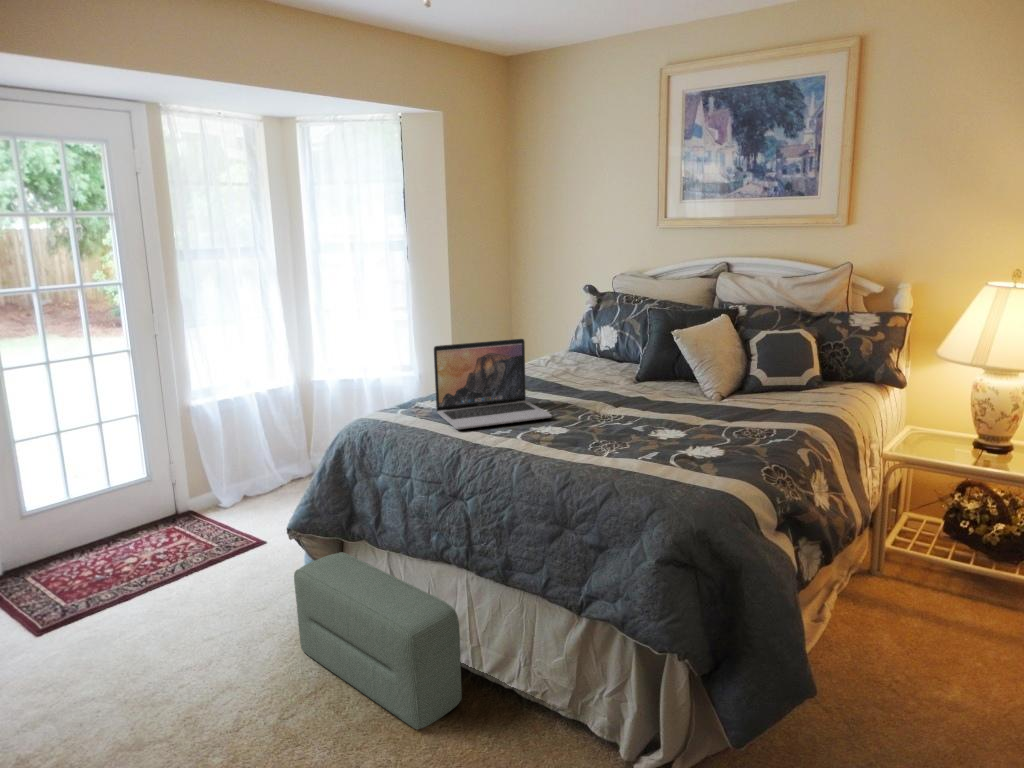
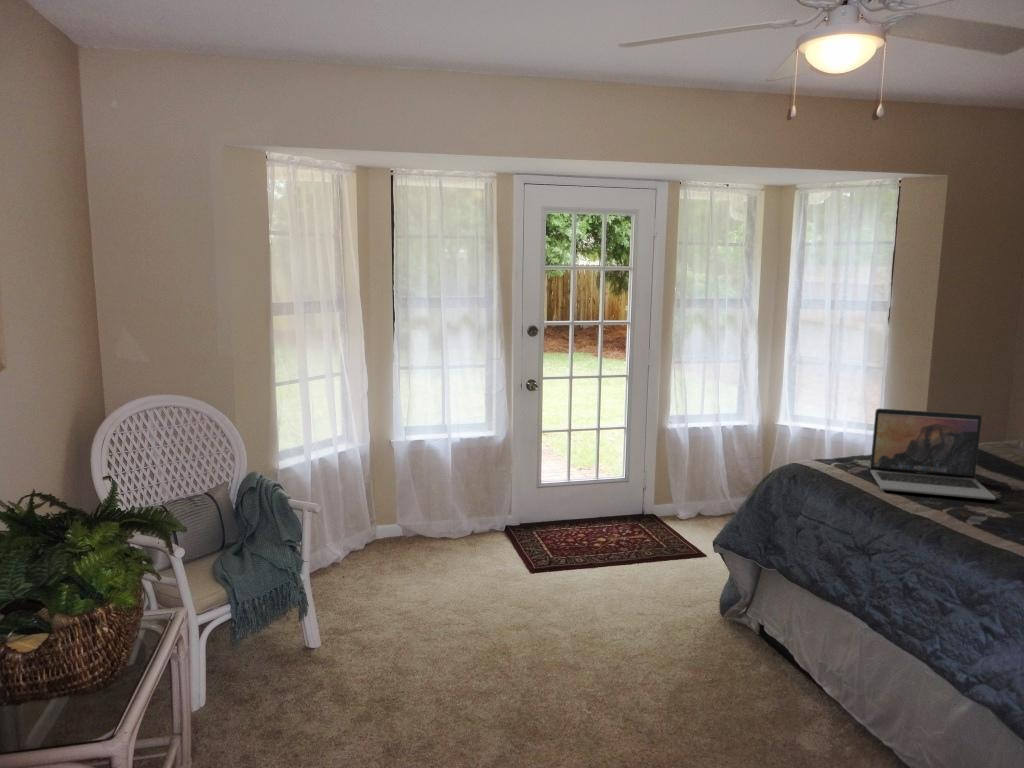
pouf: present [294,552,462,729] -> none [709,574,844,744]

